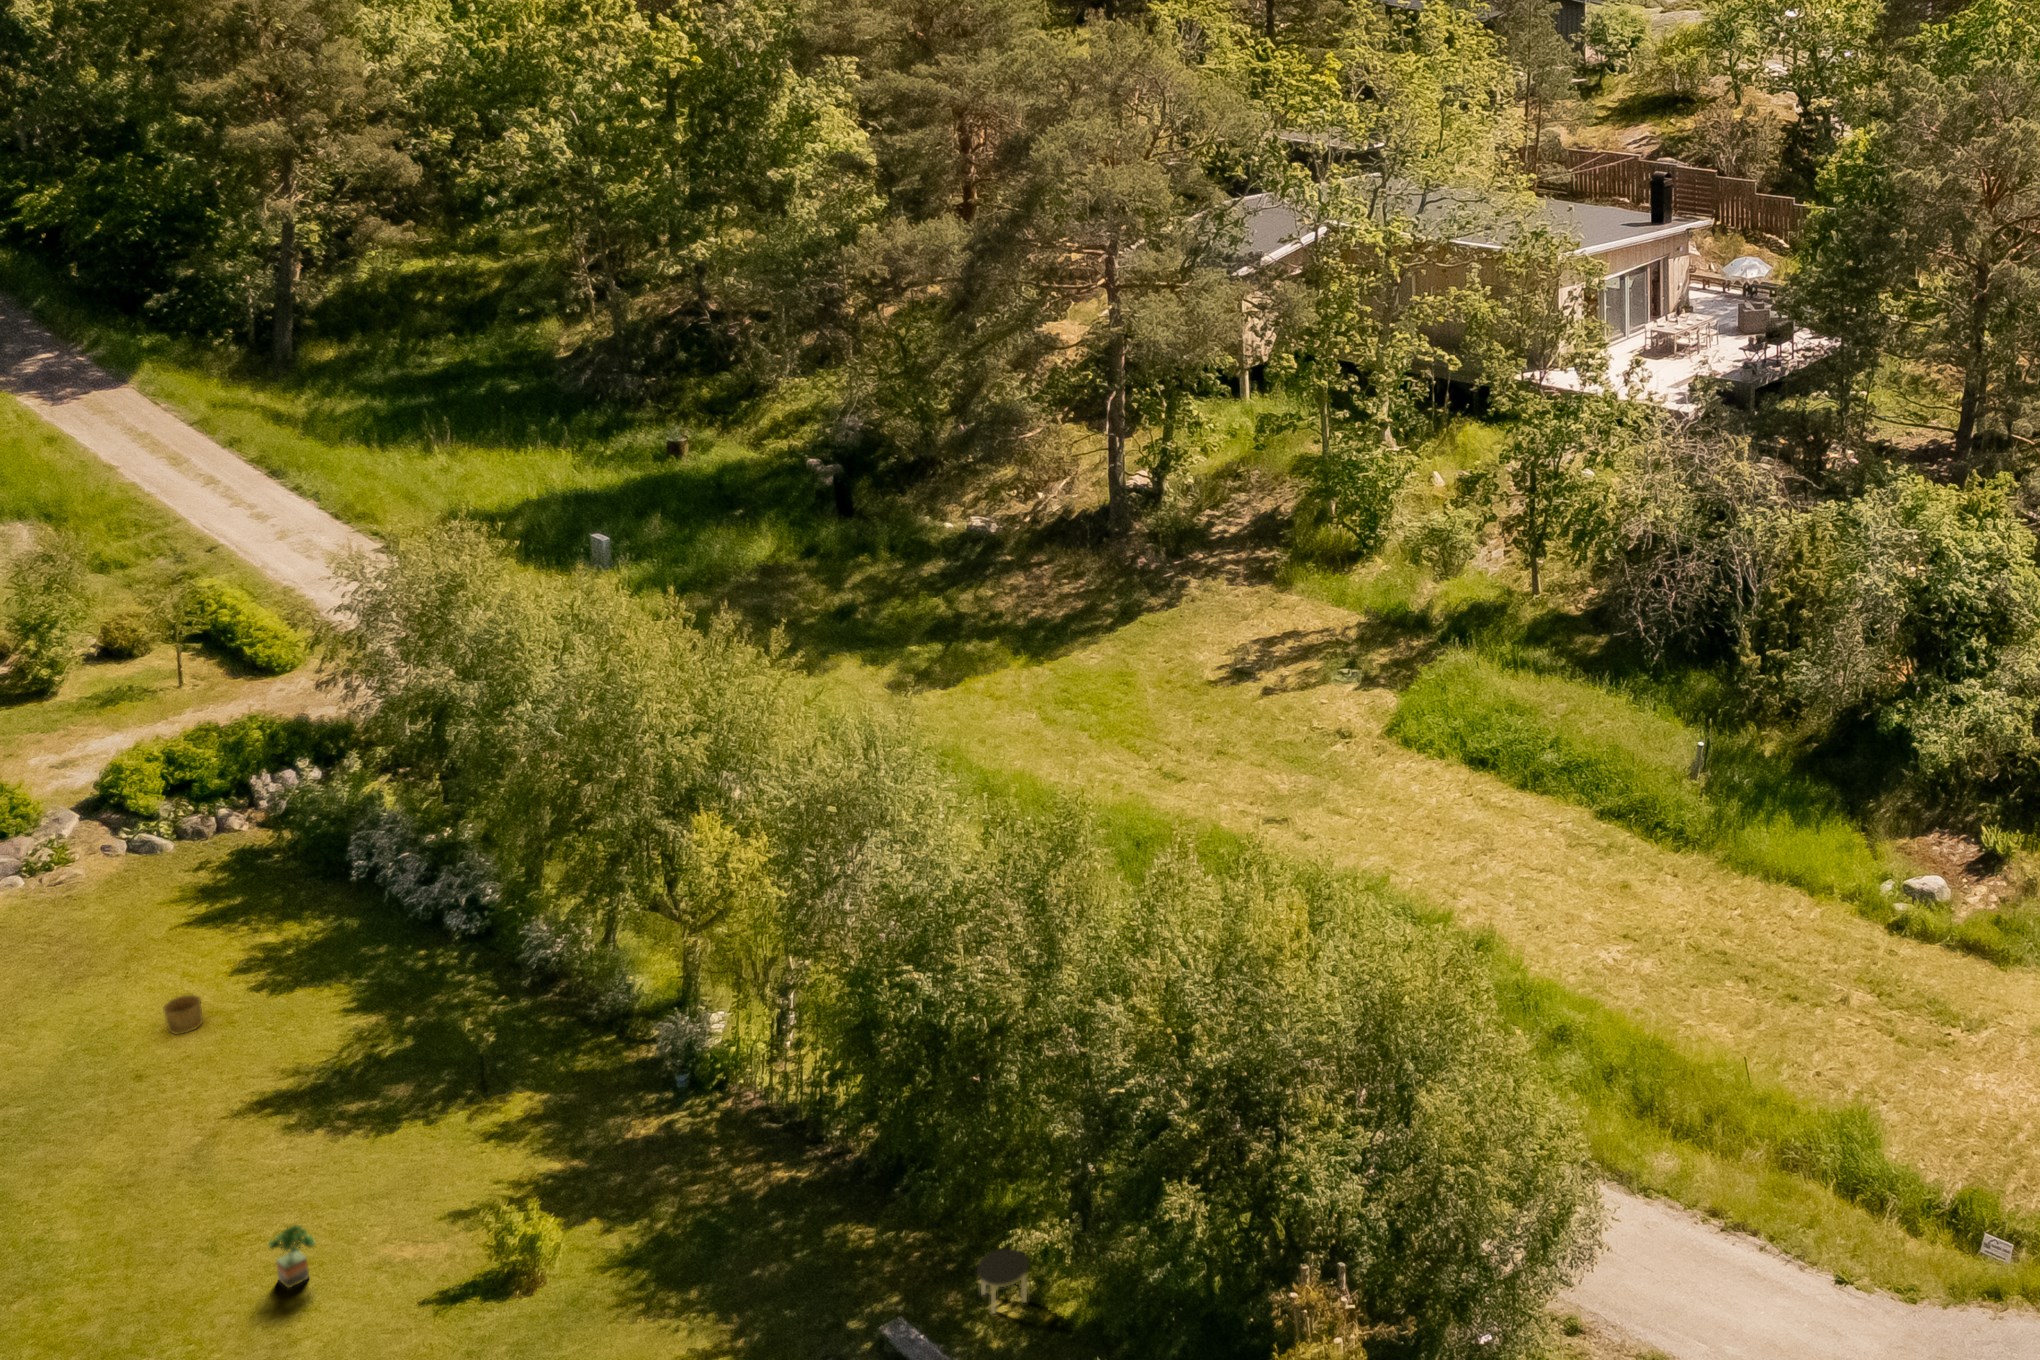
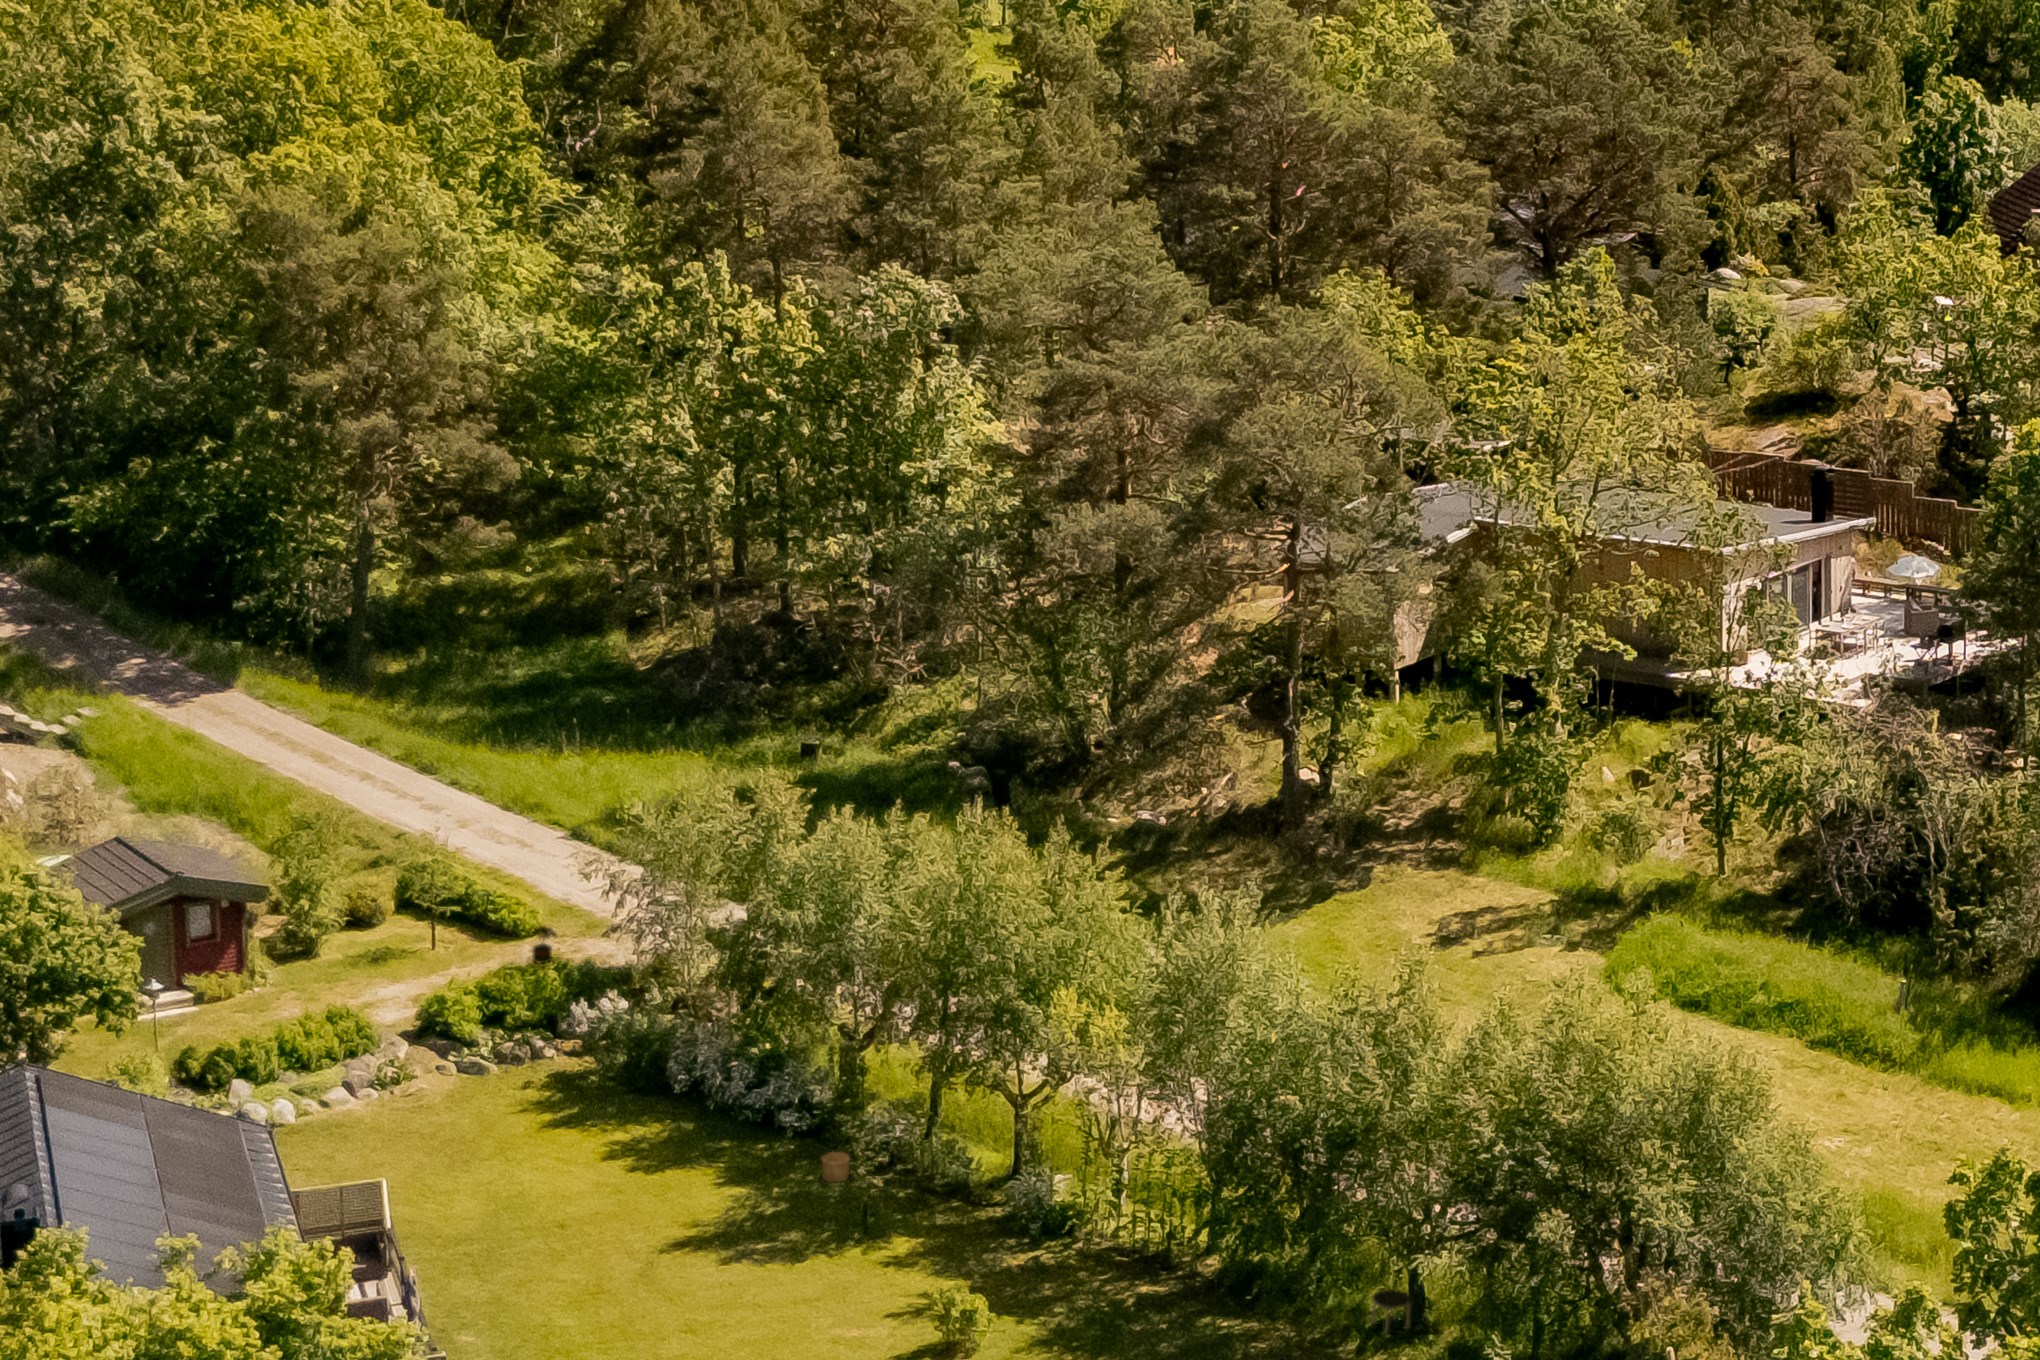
wooden bucket: present [163,995,203,1034] -> present [822,1152,850,1182]
potted tree: present [269,1225,315,1288] -> present [531,925,558,964]

